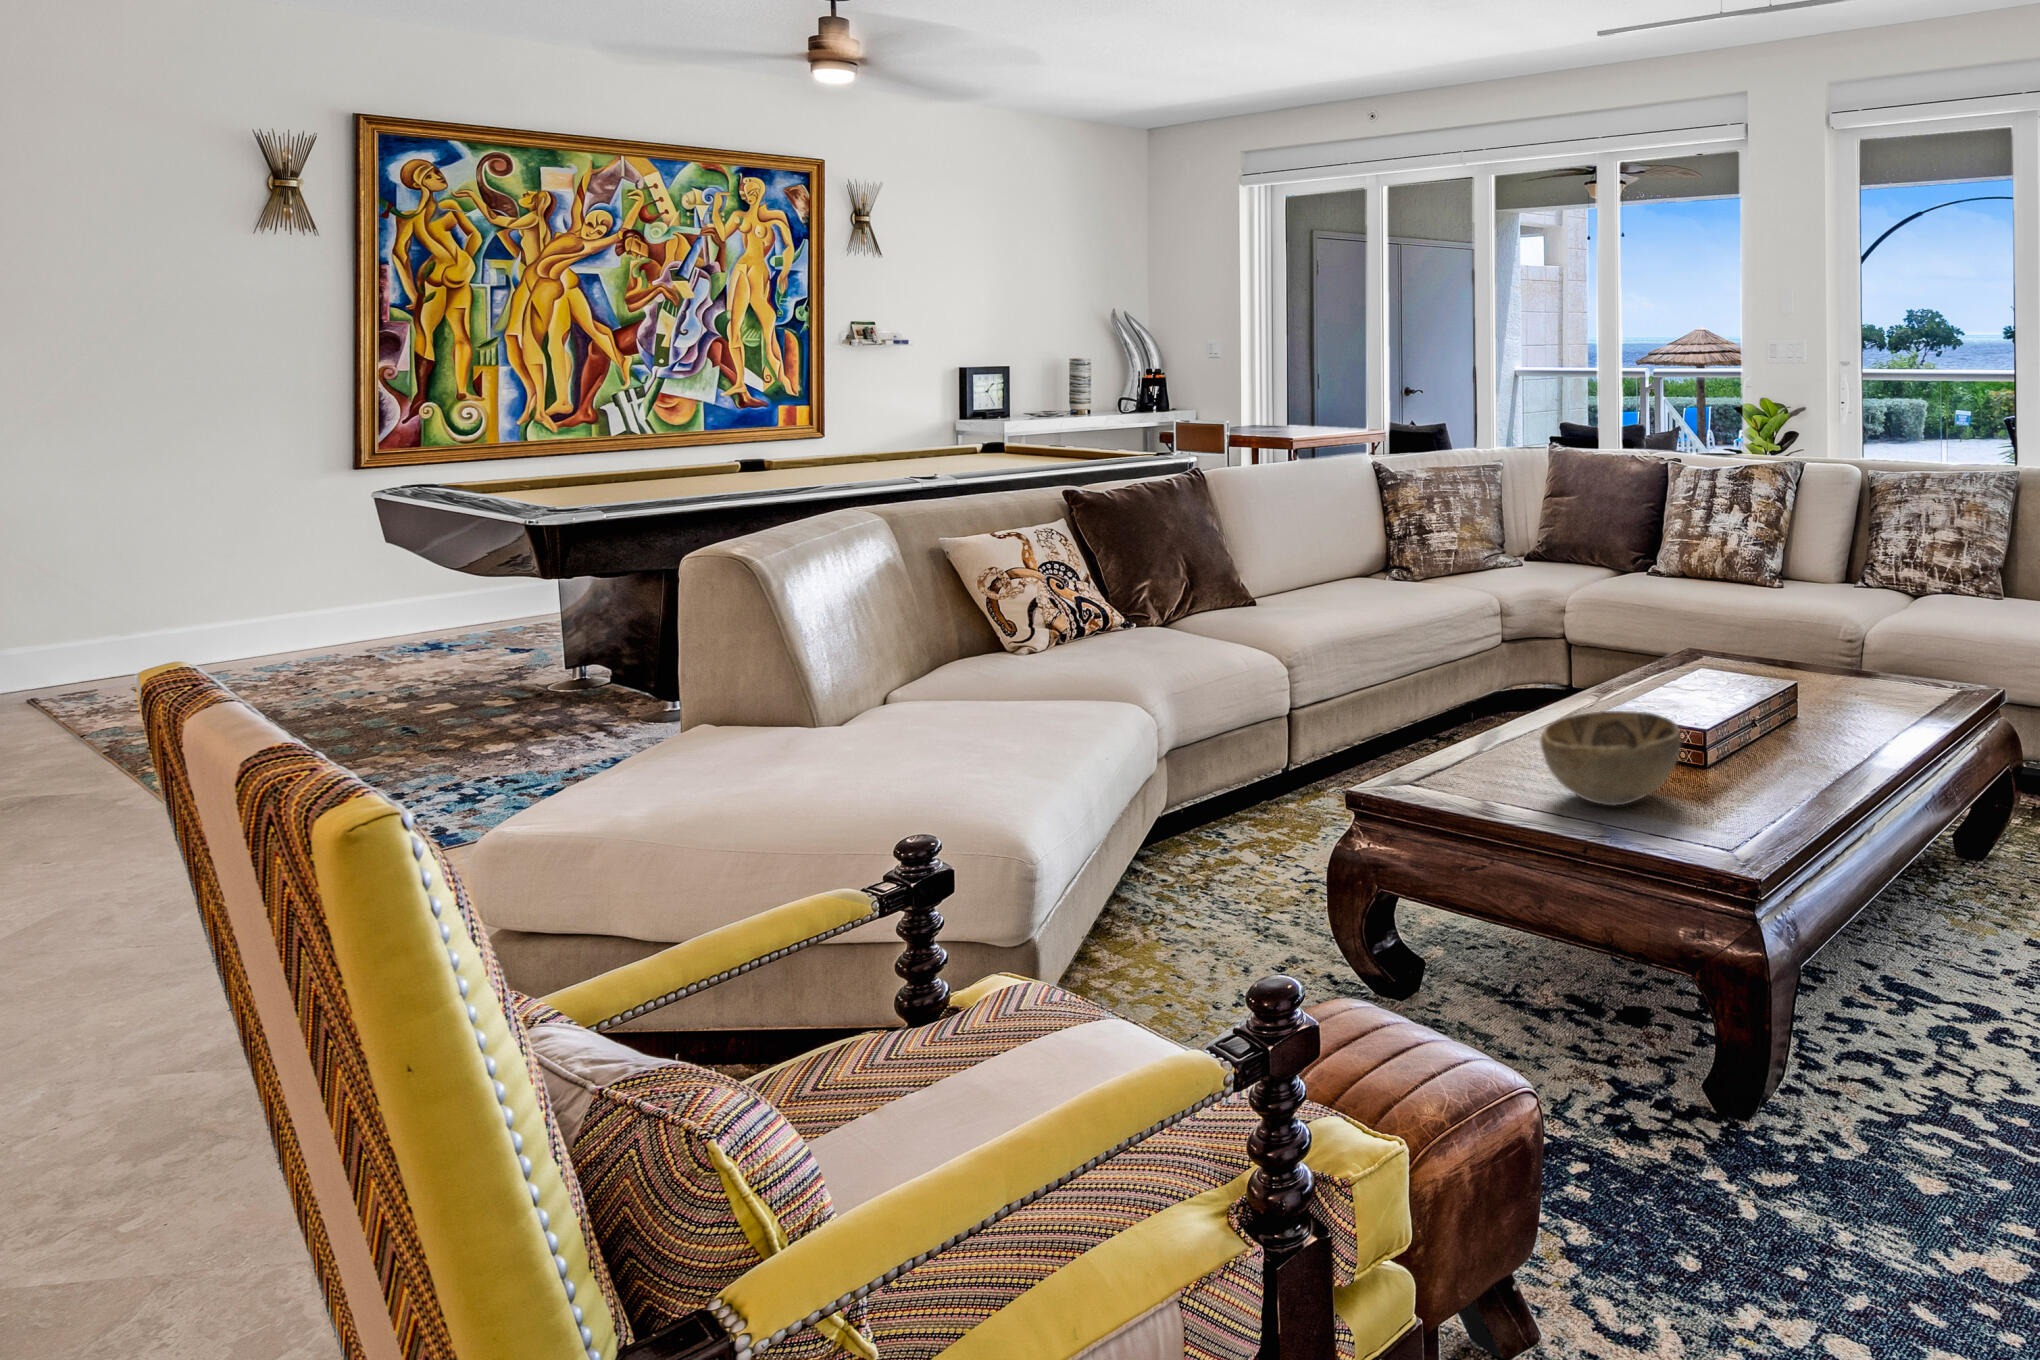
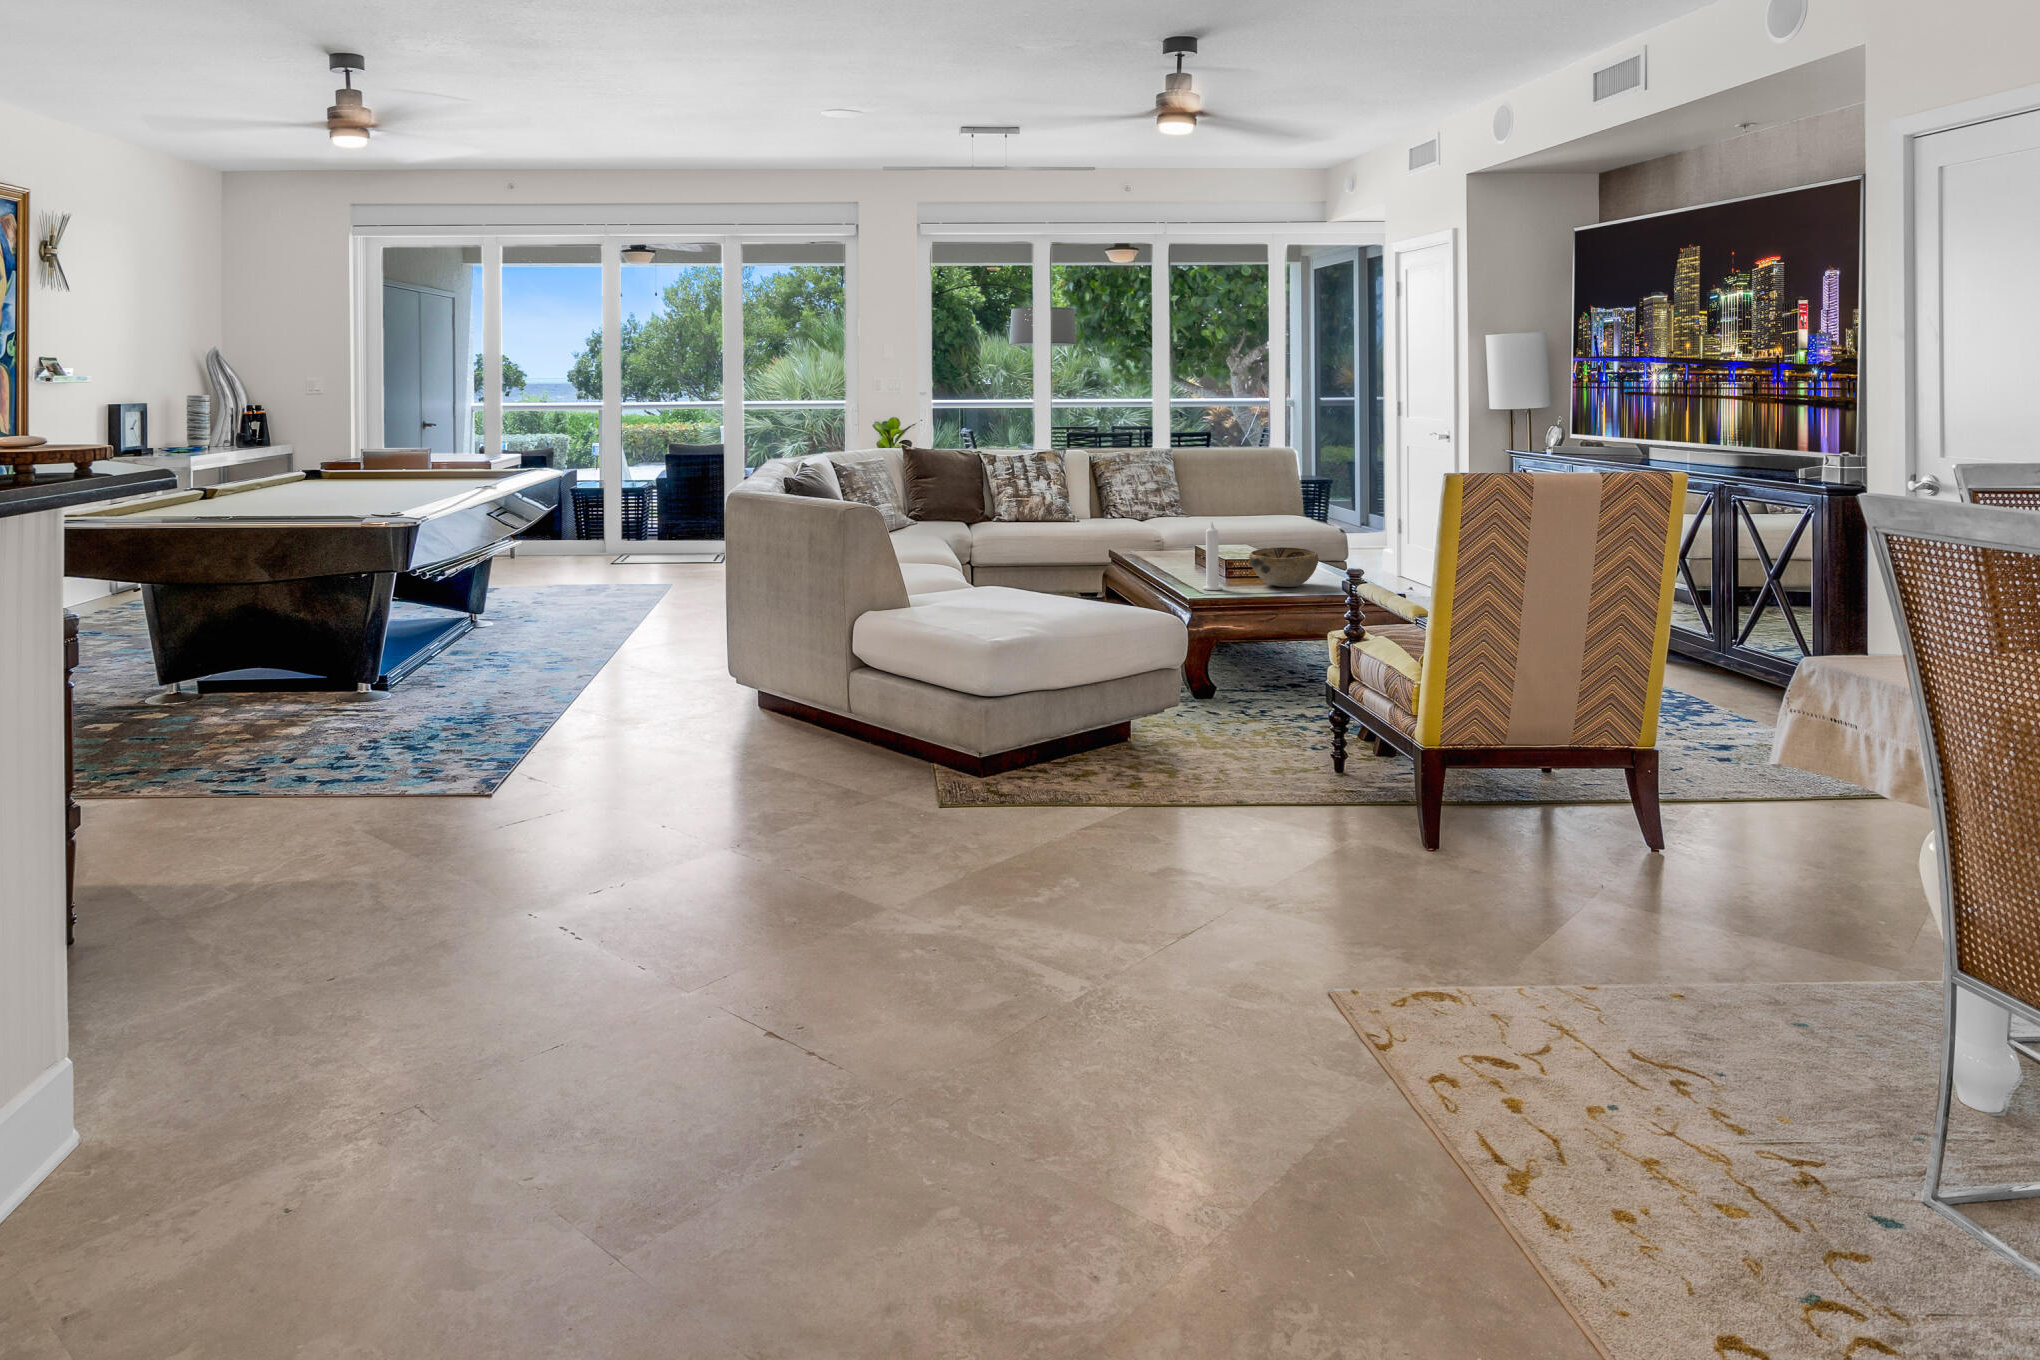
candle: none [1456,646,1494,784] -> present [1203,522,1222,590]

